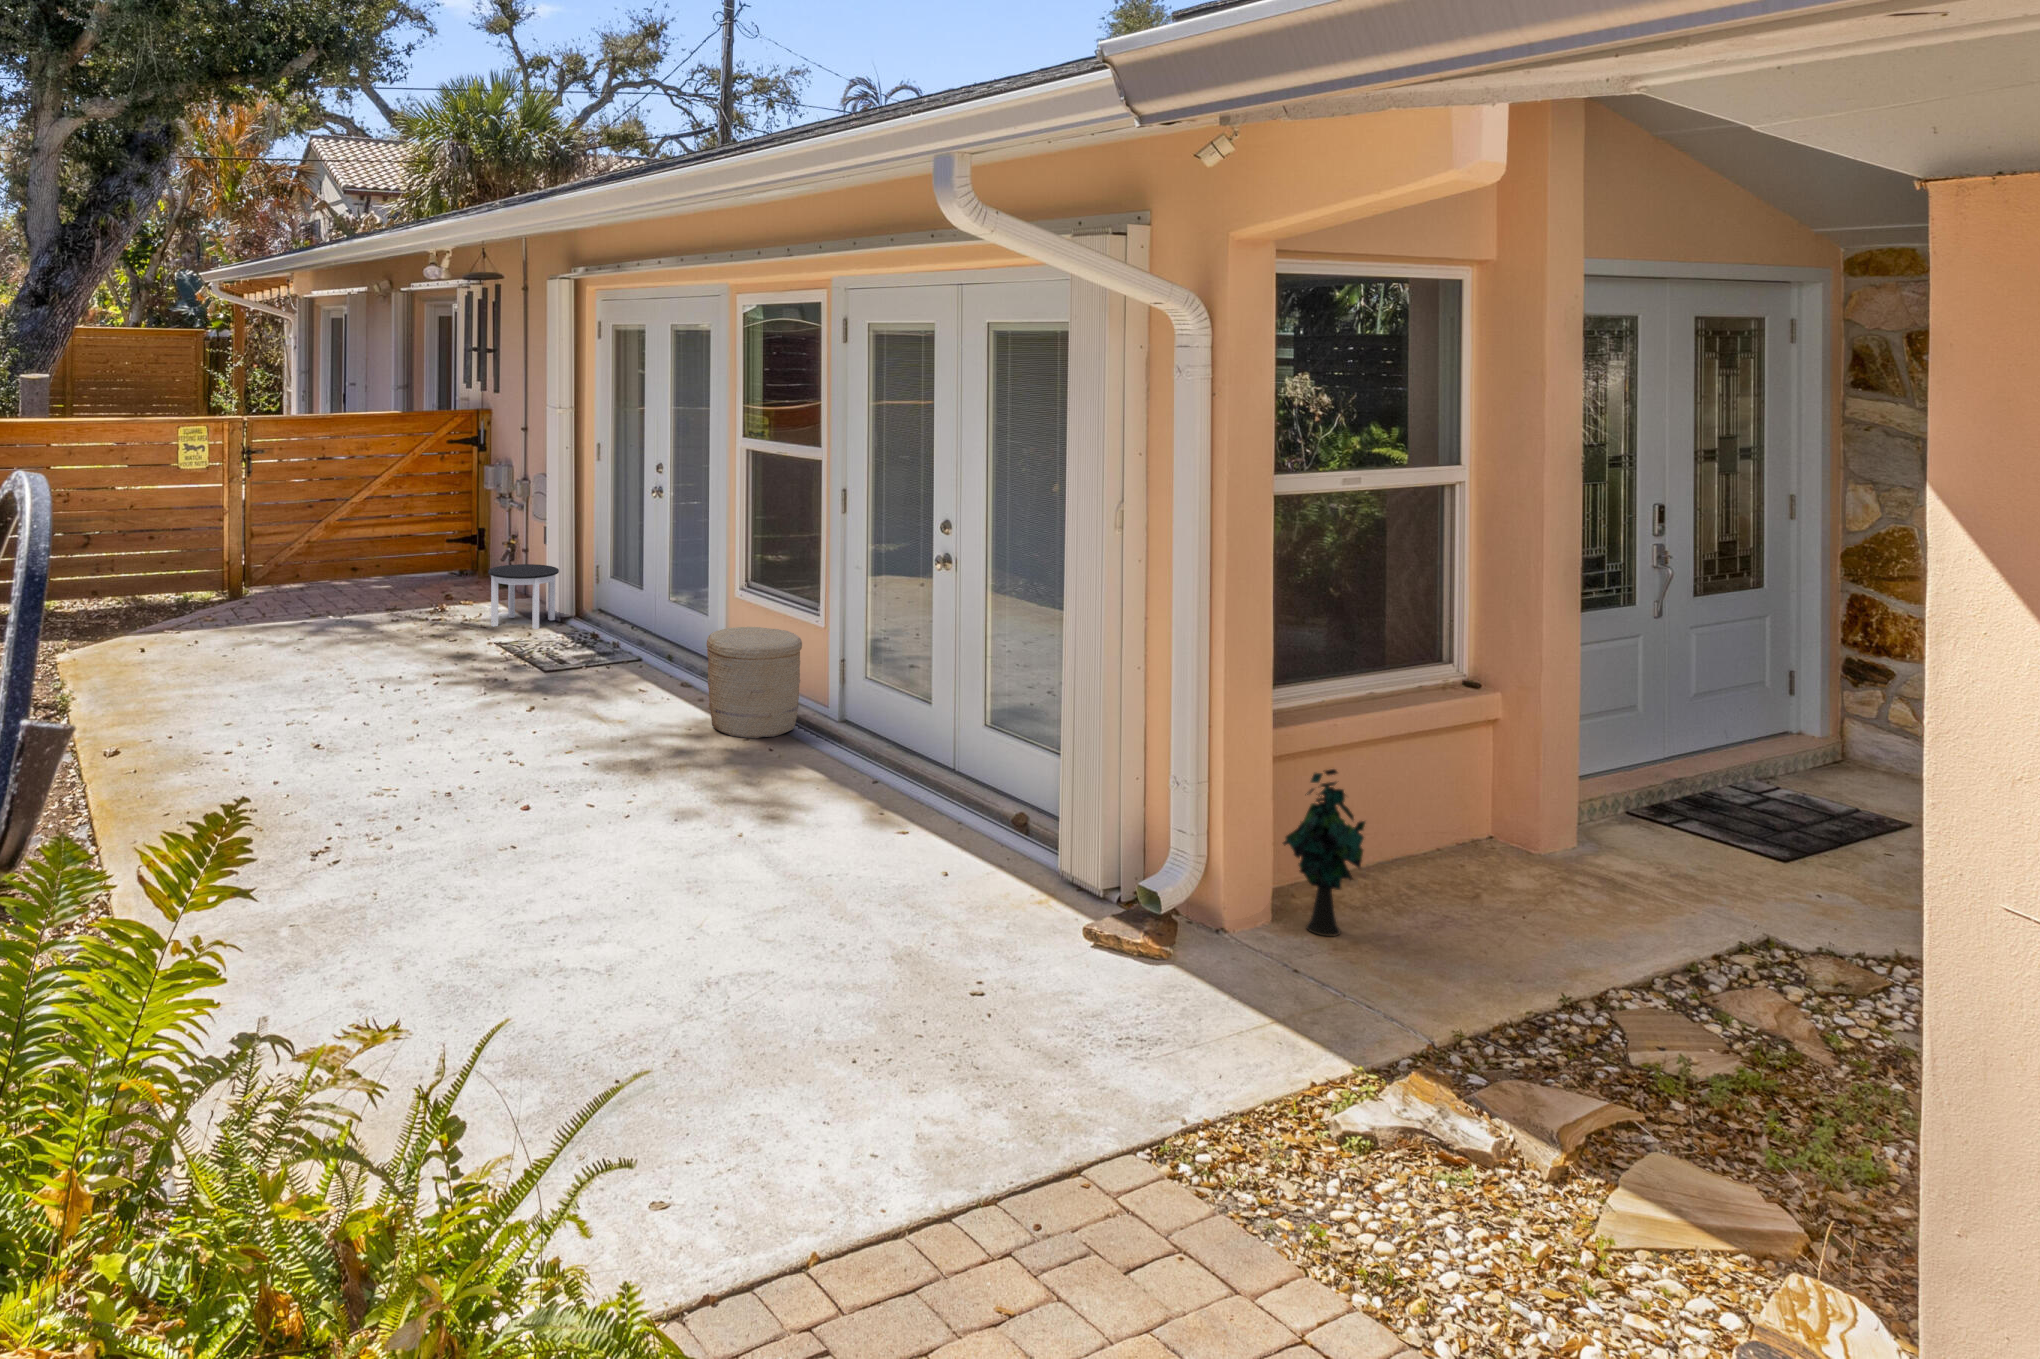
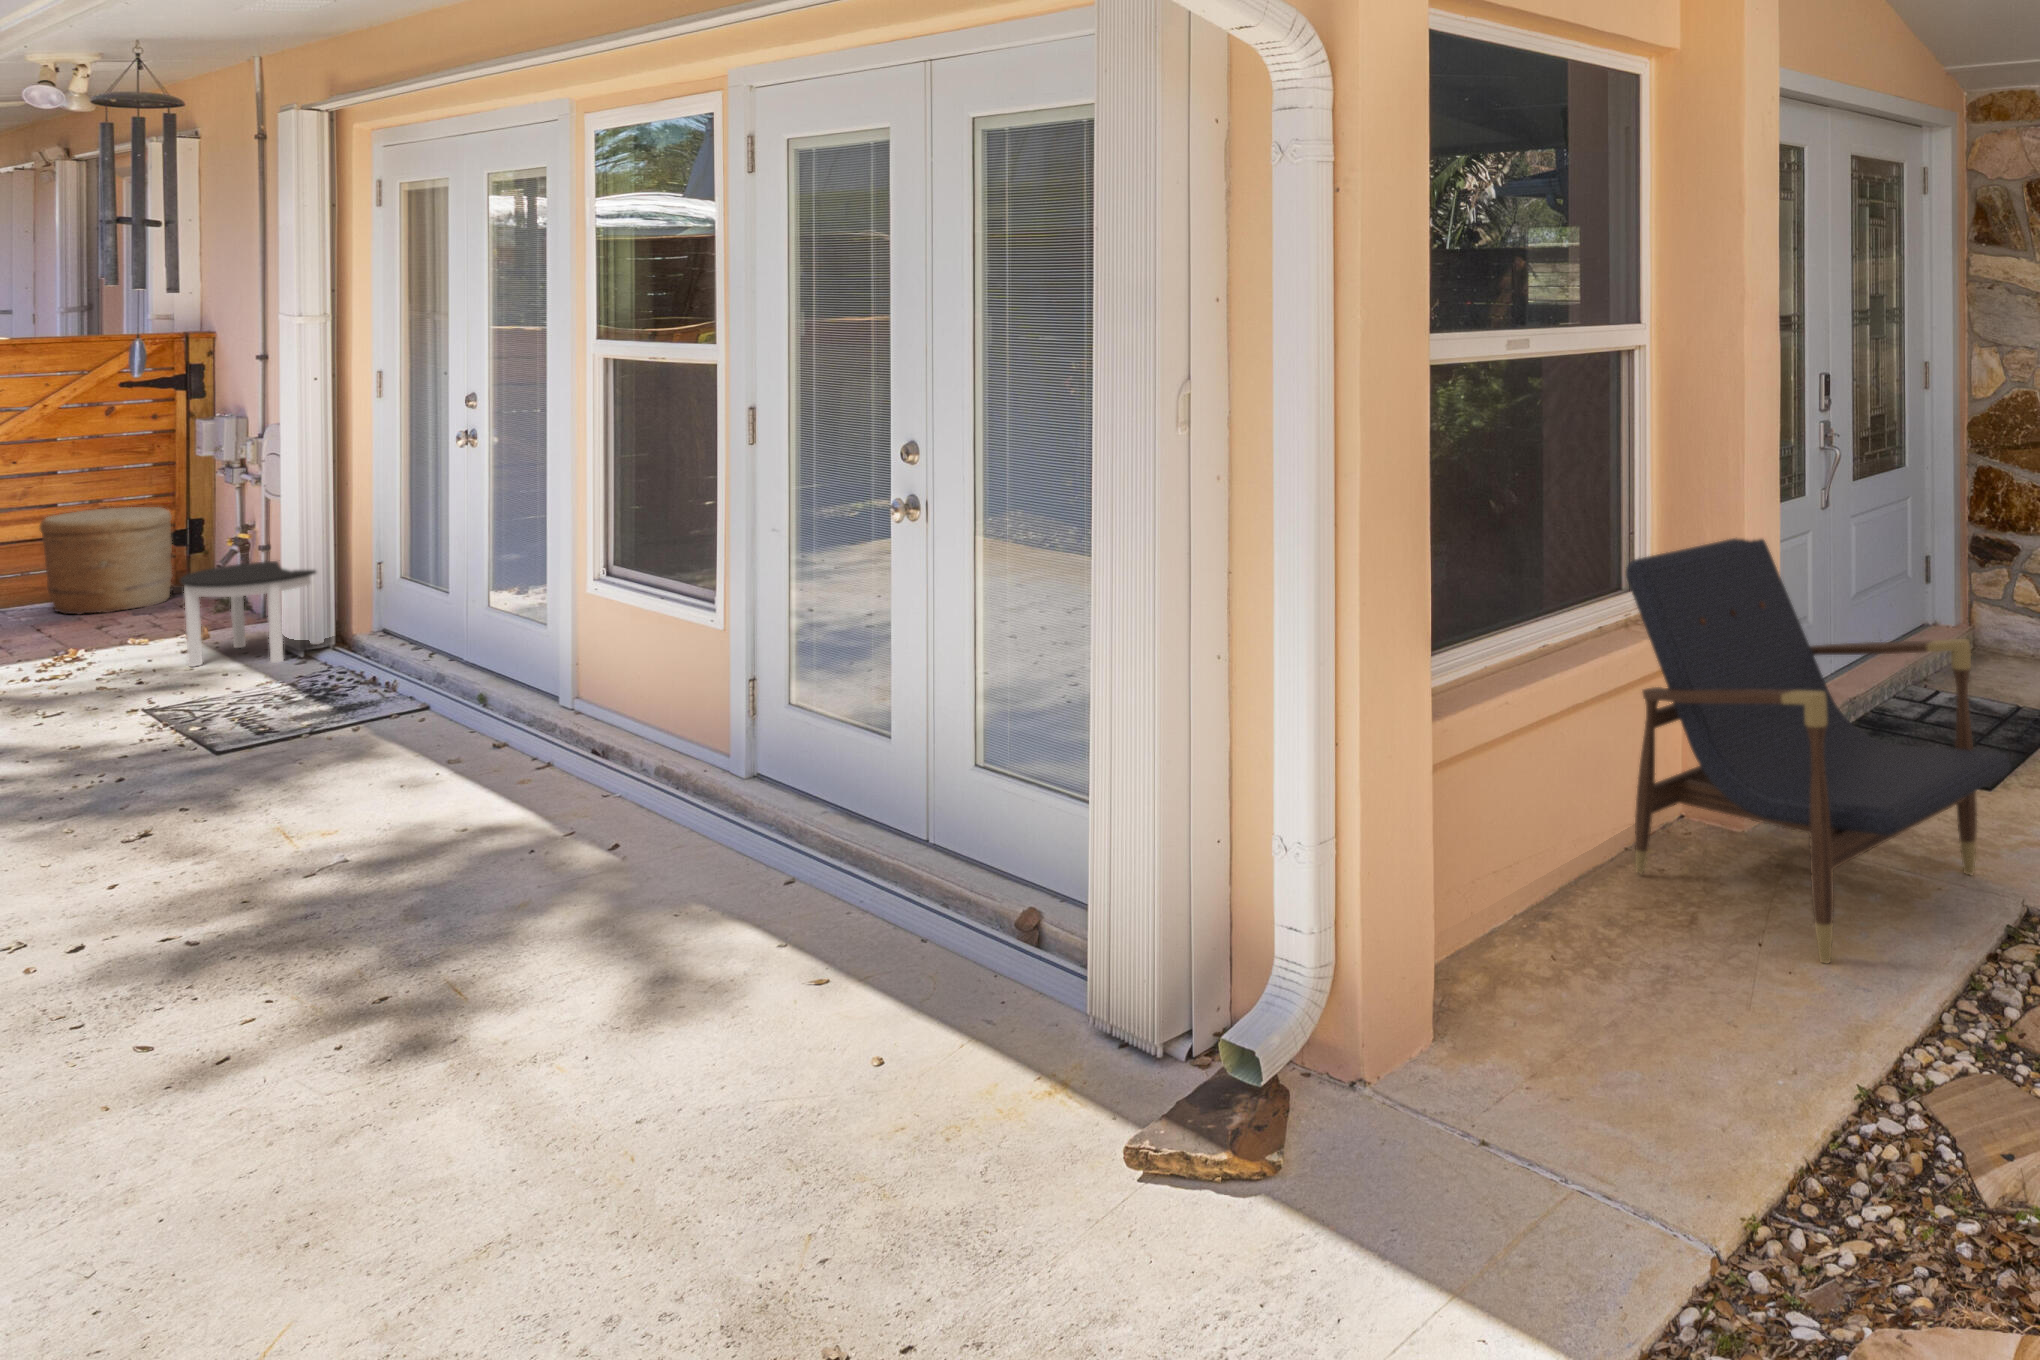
woven basket: present [707,627,802,738] -> present [39,507,172,614]
lounge chair: none [1439,629,1759,937] -> present [1626,538,2010,964]
decorative plant: present [1283,769,1365,936] -> none [1442,780,1562,1044]

